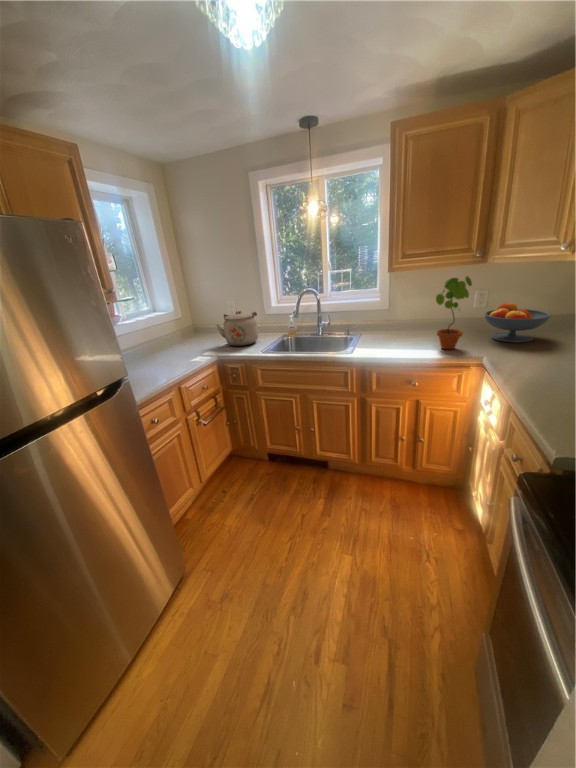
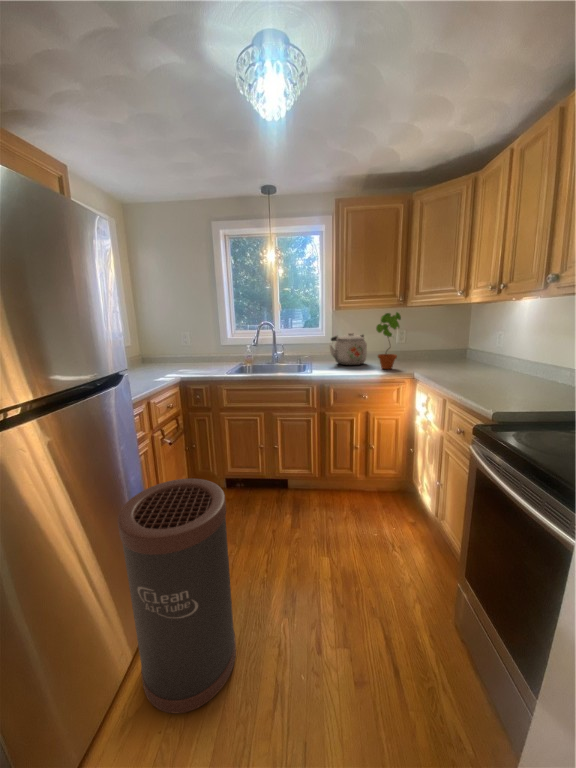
fruit bowl: present [484,303,551,343] -> none [409,336,454,365]
kettle: present [216,311,258,346] -> present [330,333,367,365]
trash can: none [108,490,242,697] -> present [118,478,236,713]

